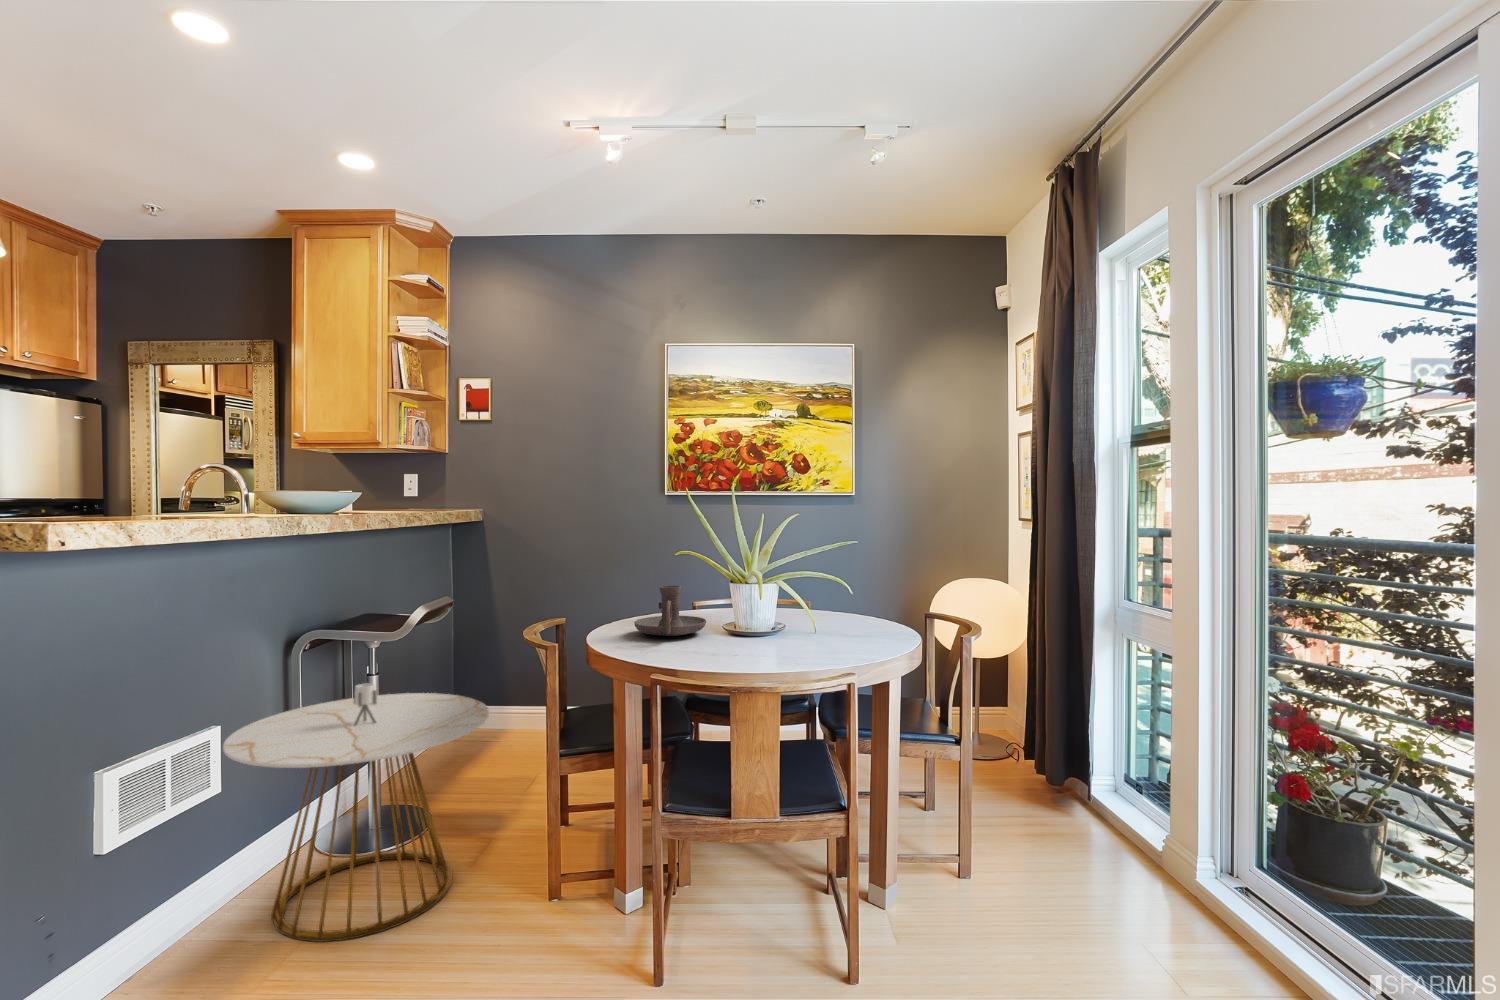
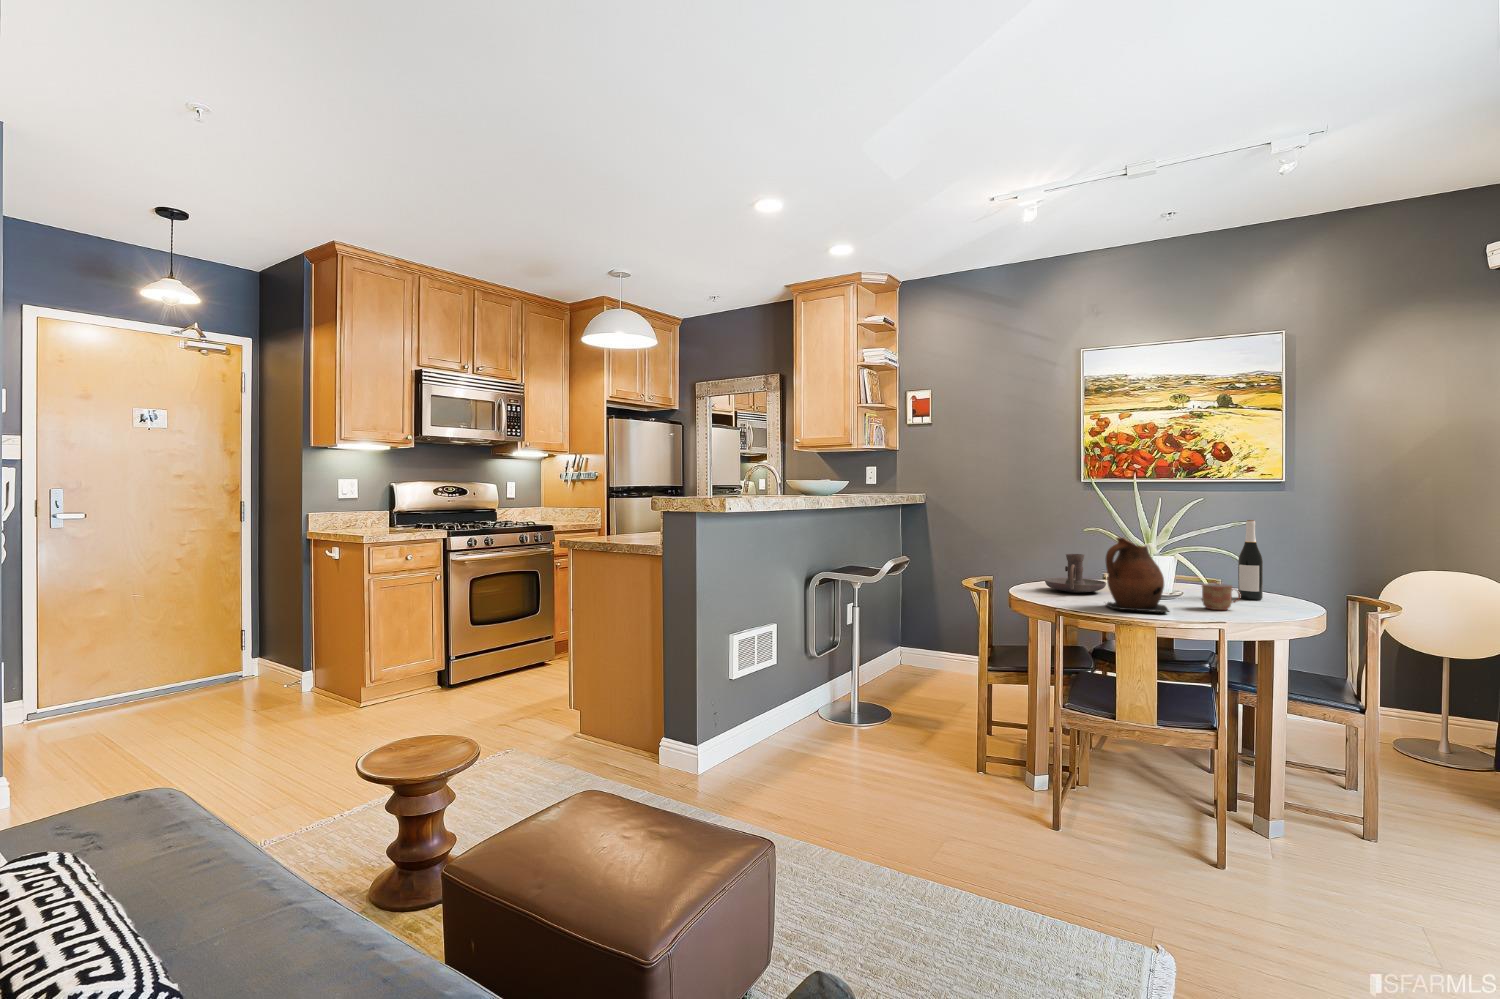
wine bottle: none [839,537,862,627] -> present [1238,520,1263,600]
ceramic pitcher: none [708,566,787,663] -> present [1106,537,1169,613]
mug: none [813,615,852,648] -> present [1202,583,1241,610]
side table: present [223,683,489,942] -> none [782,607,935,763]

